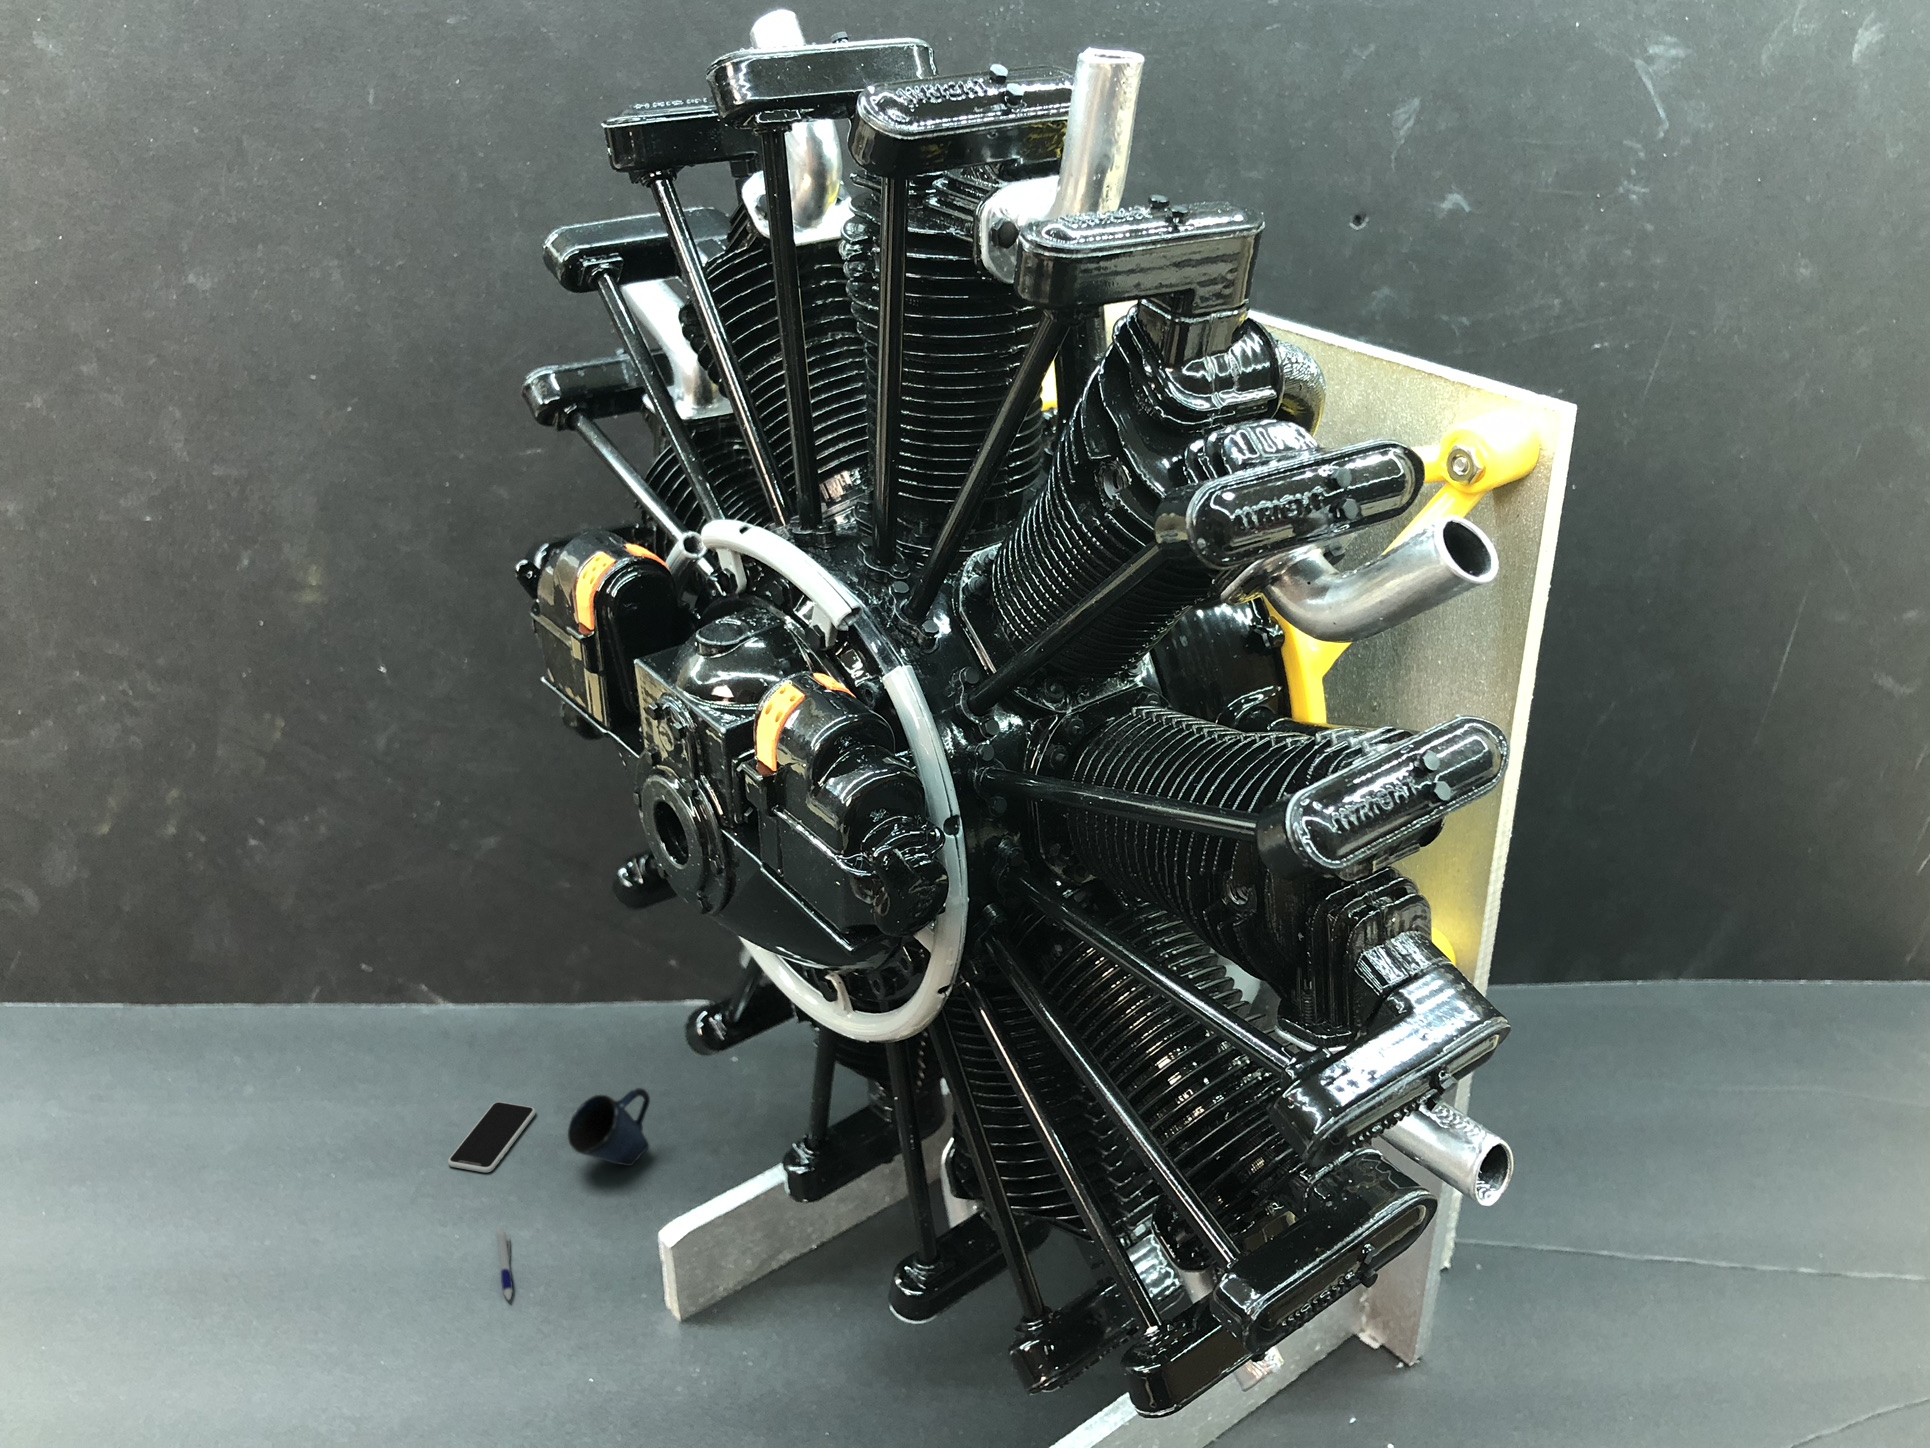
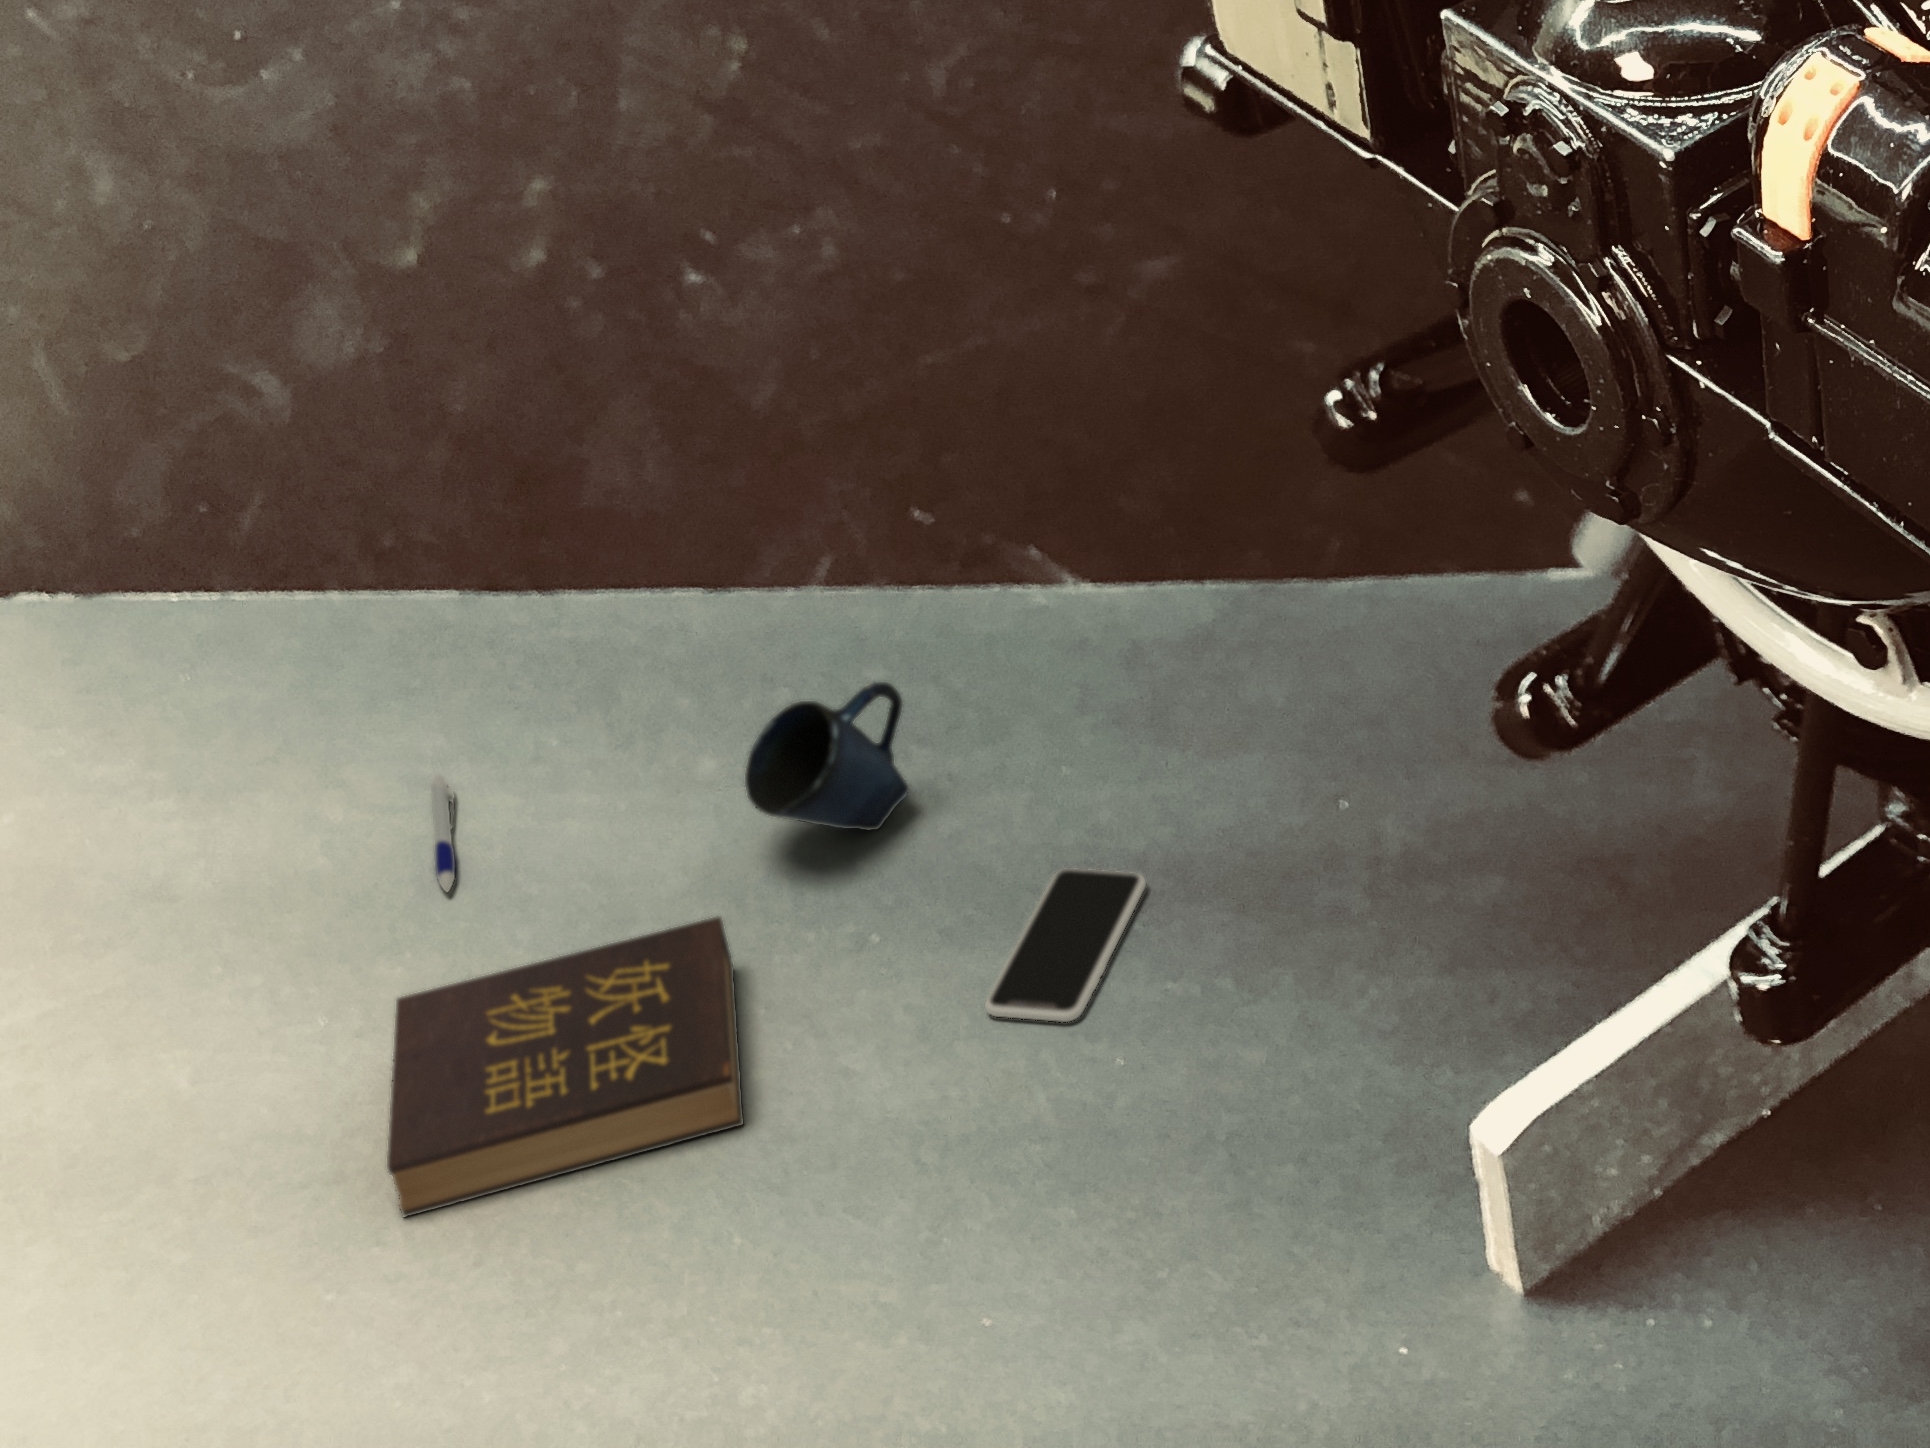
mug: present [568,1088,650,1166] -> present [745,682,909,830]
hardback book: none [152,1106,334,1231] -> present [387,916,743,1218]
pen: present [497,1228,513,1300] -> present [431,776,455,891]

